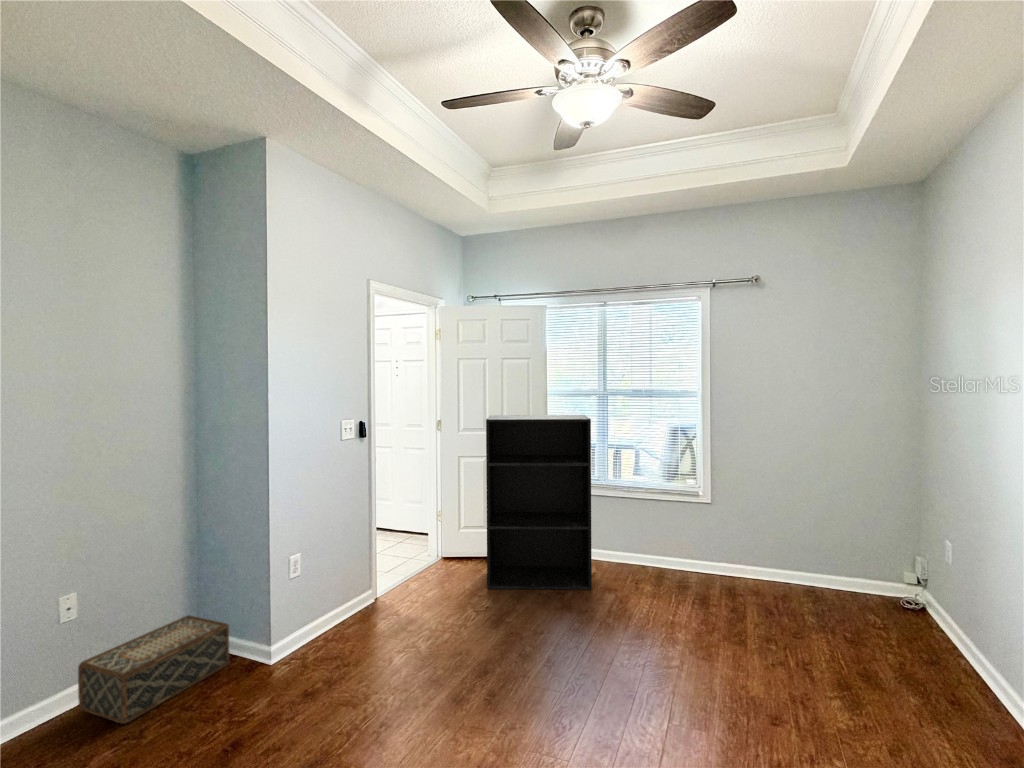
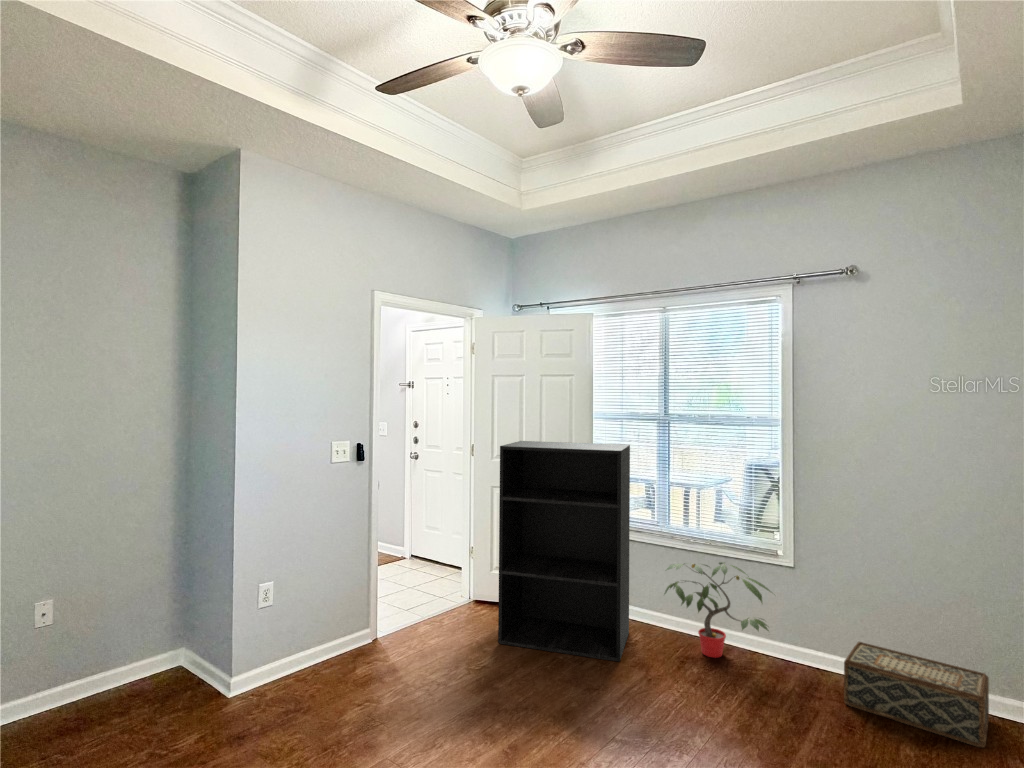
potted plant: none [613,504,703,578] -> present [665,562,771,658]
woven basket: present [78,615,229,724] -> present [844,642,989,748]

